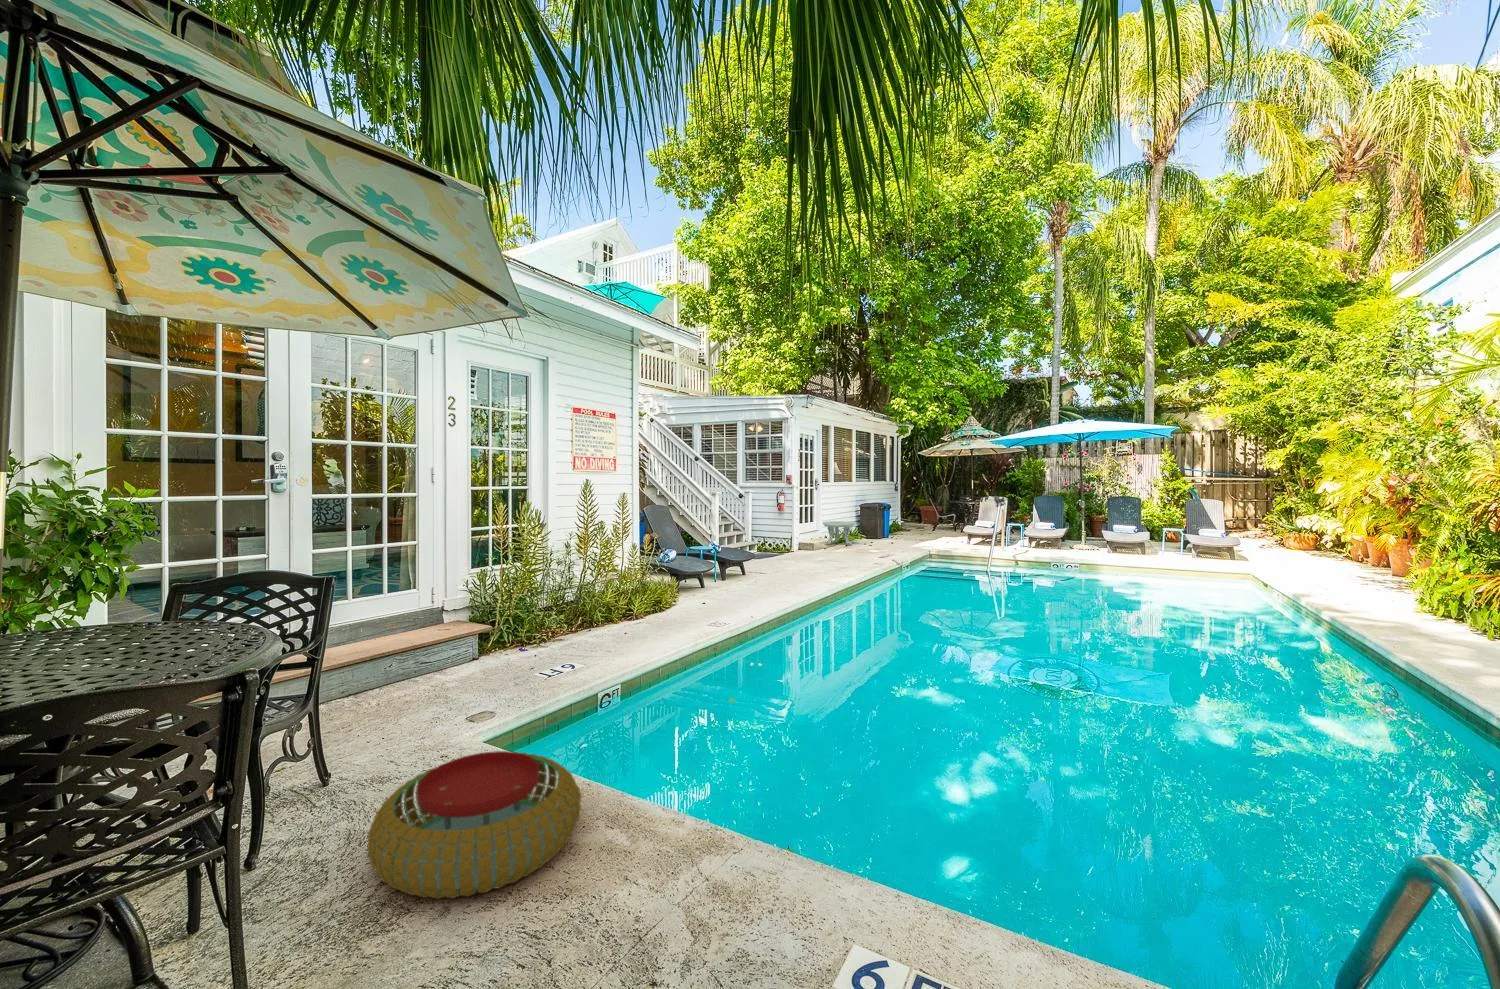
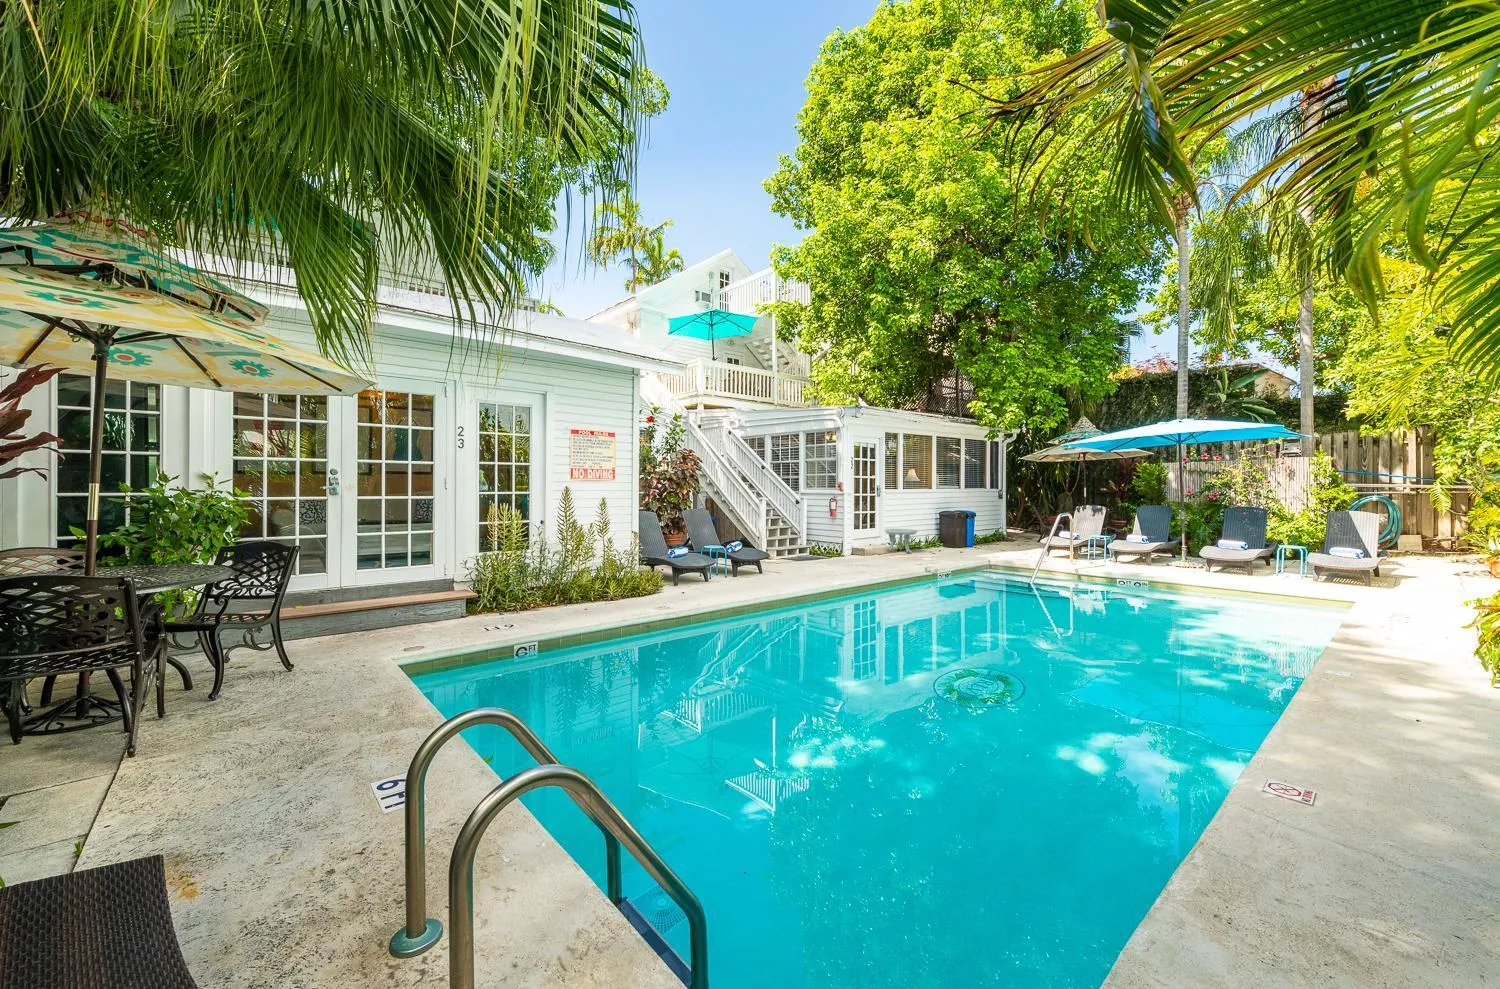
pouf: present [368,751,581,899] -> none [243,649,372,711]

